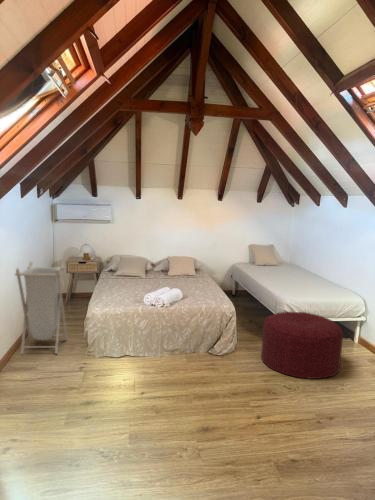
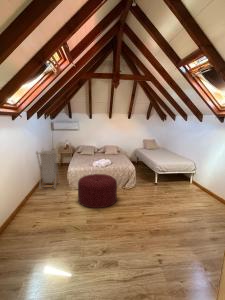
ottoman: present [261,312,343,379] -> present [78,174,117,208]

